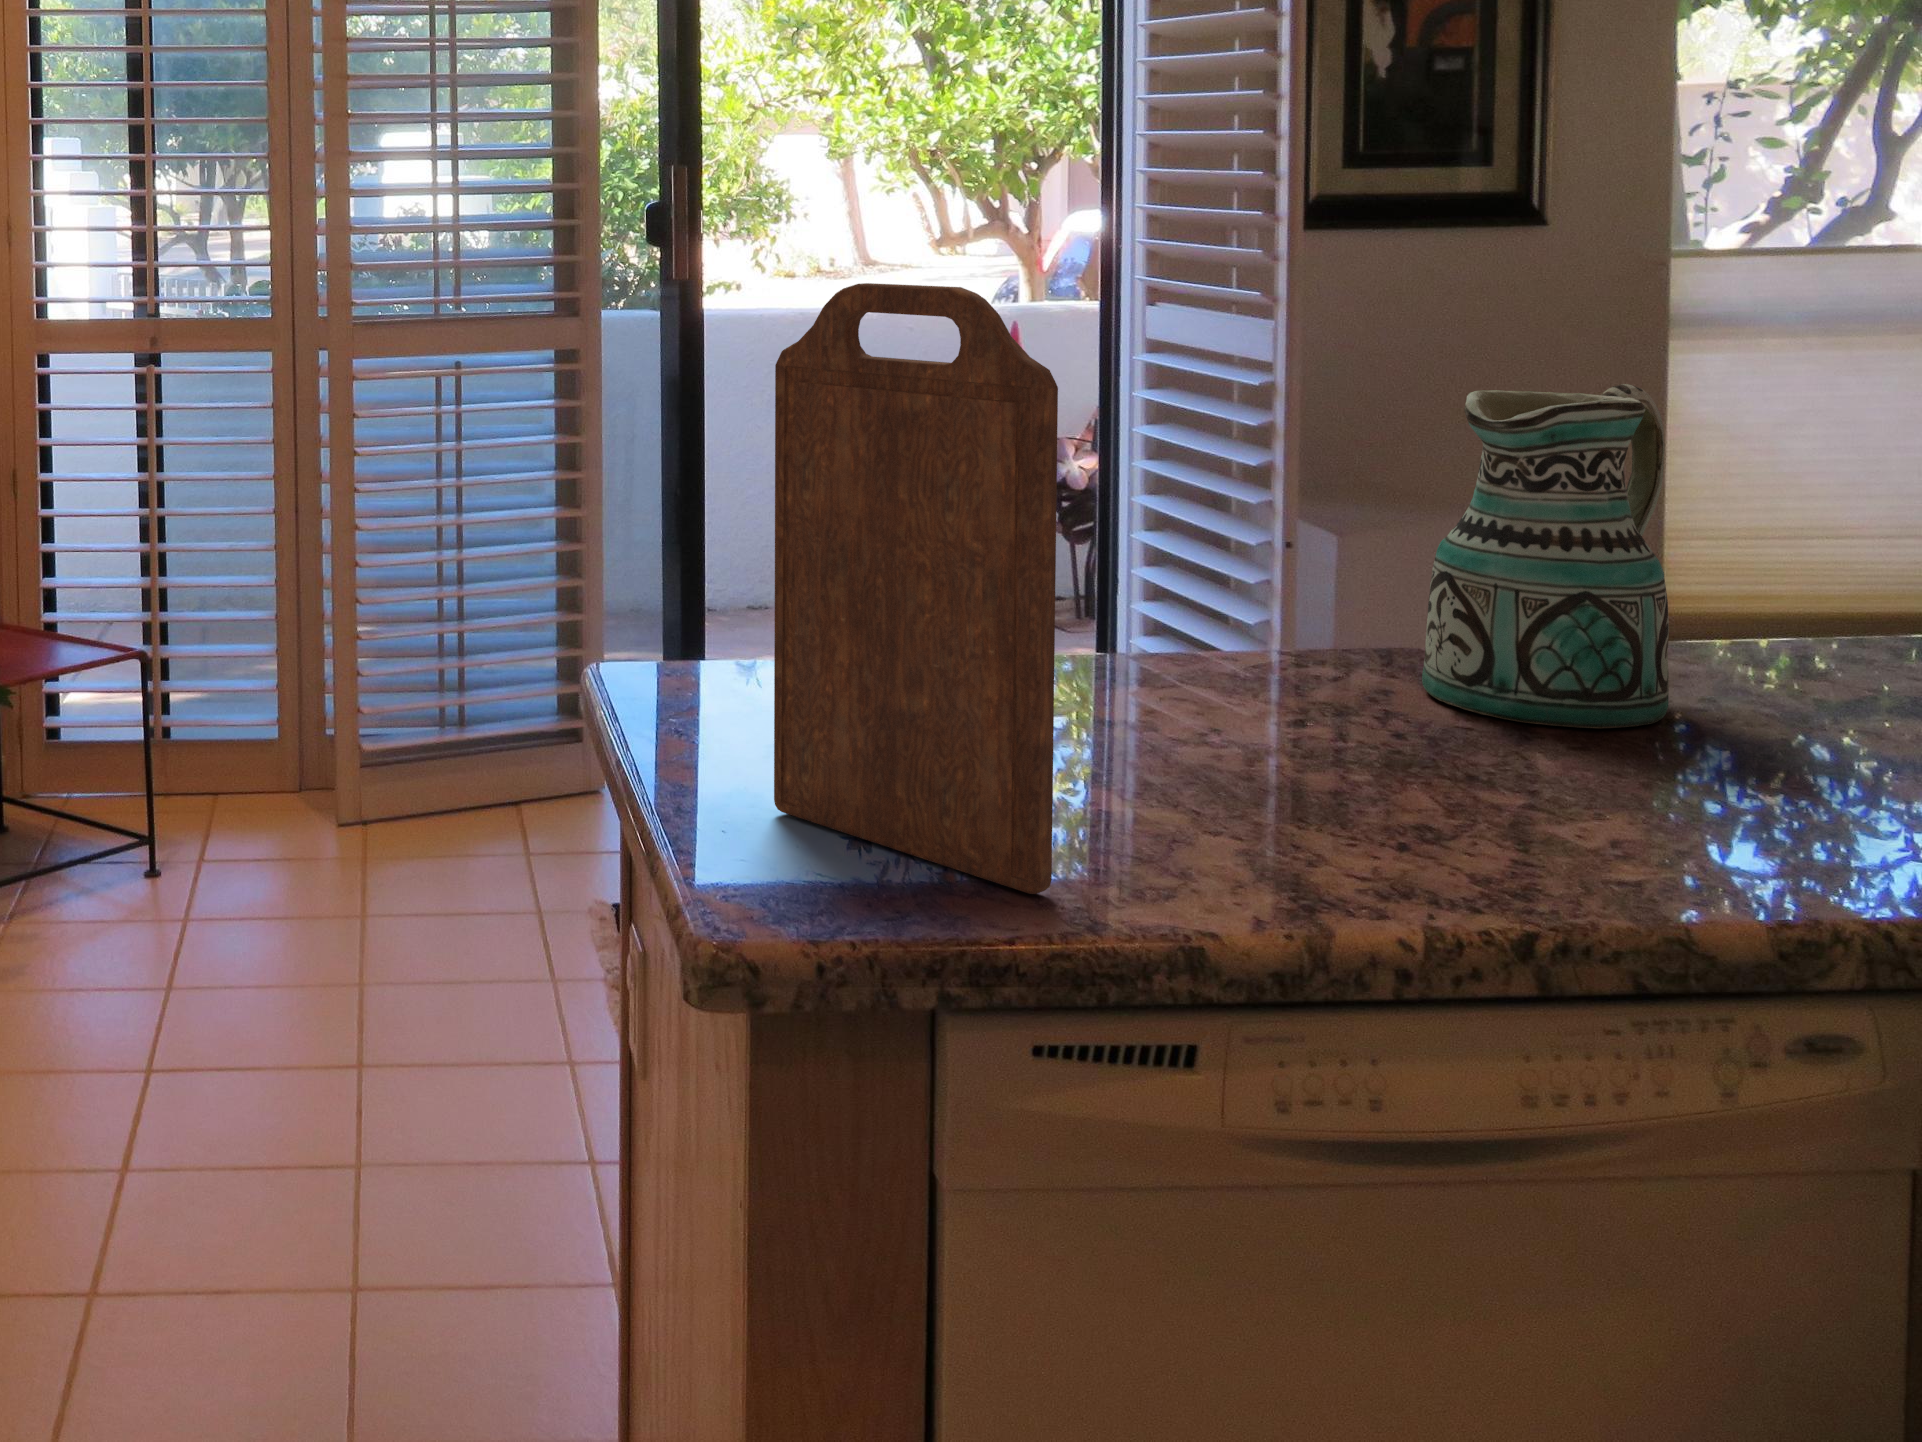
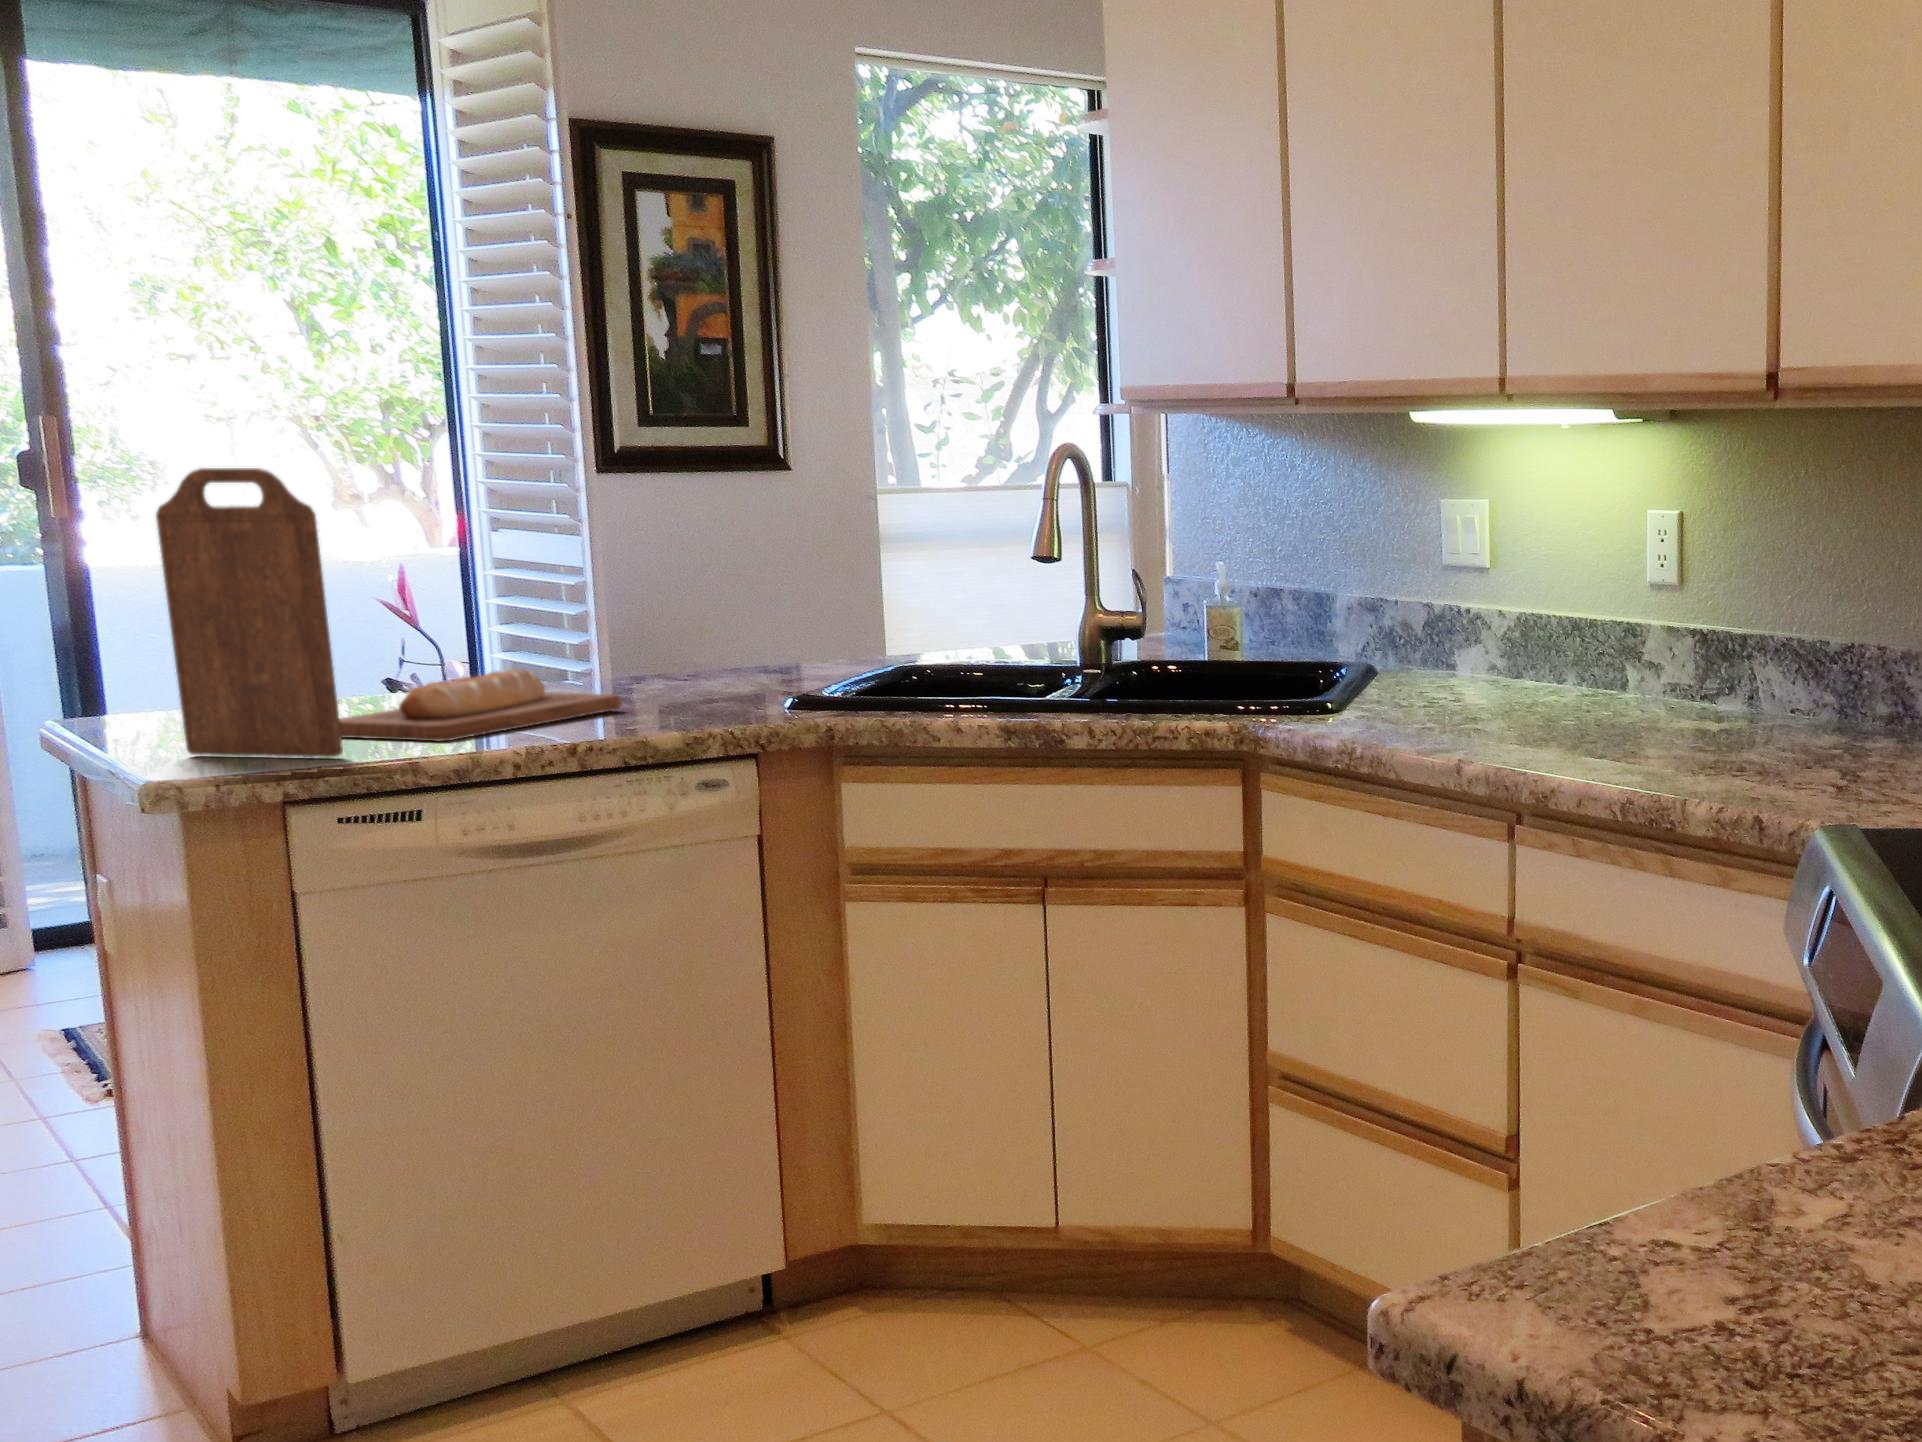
ceramic pitcher: present [1422,384,1669,728] -> none [581,532,701,701]
bread loaf: none [995,658,1548,852] -> present [340,670,621,741]

